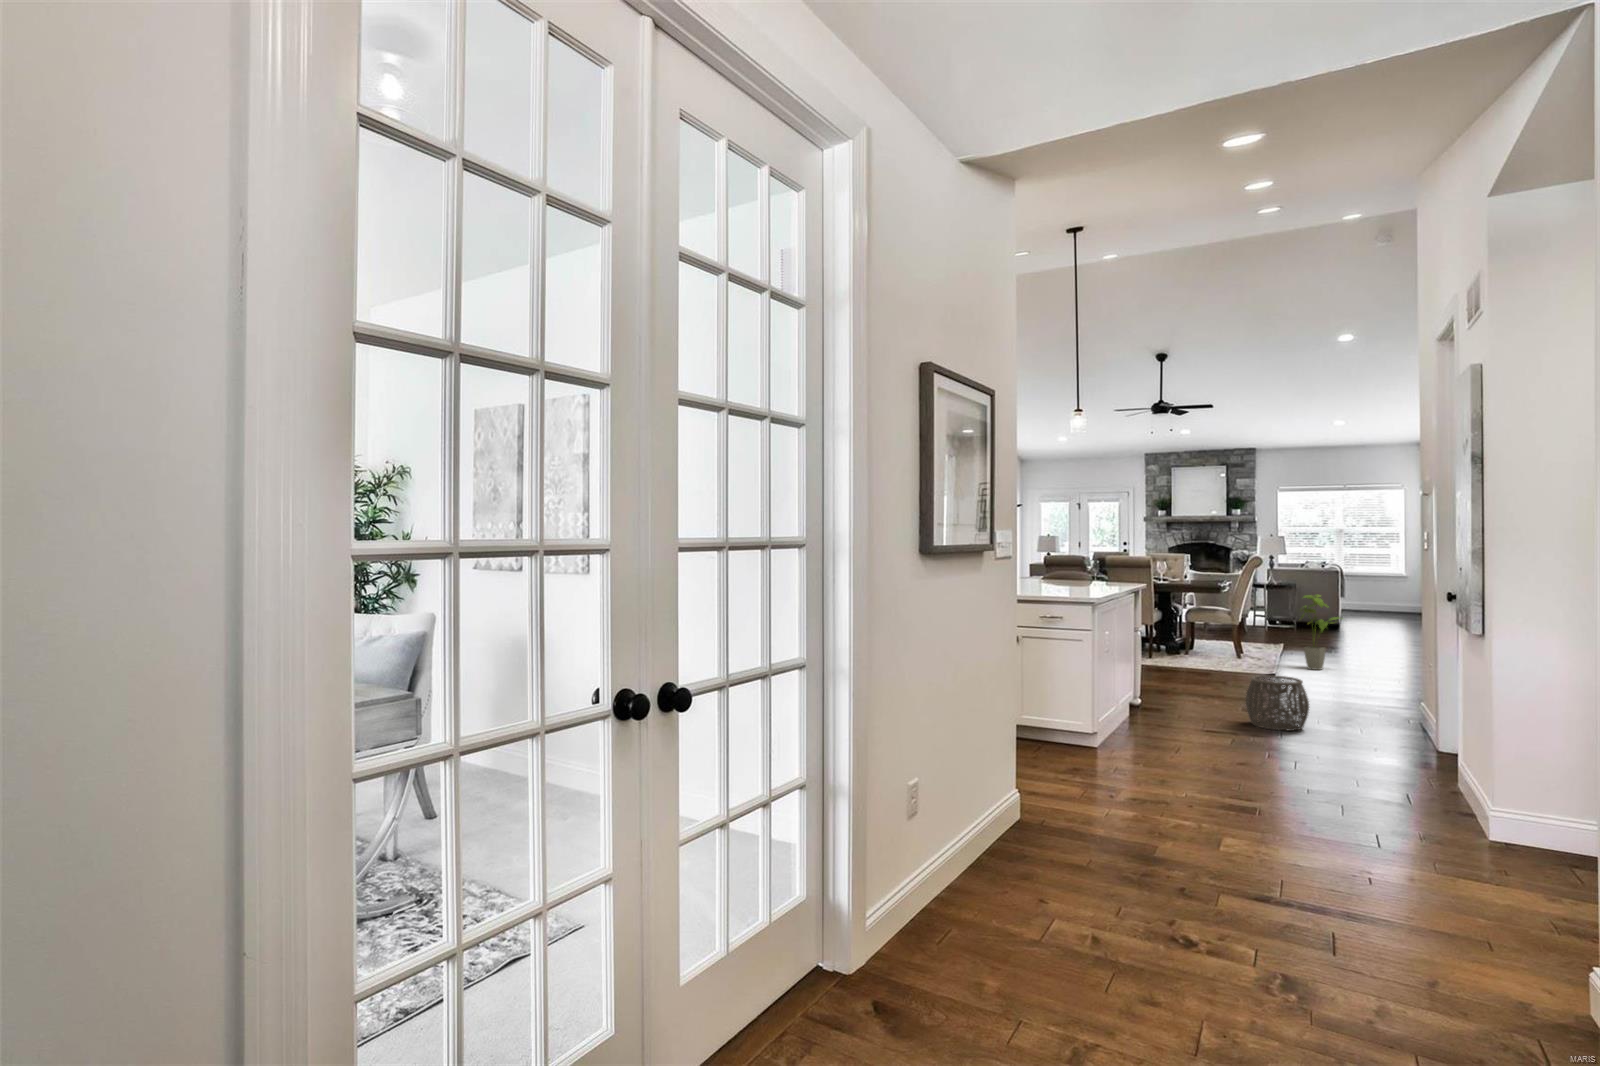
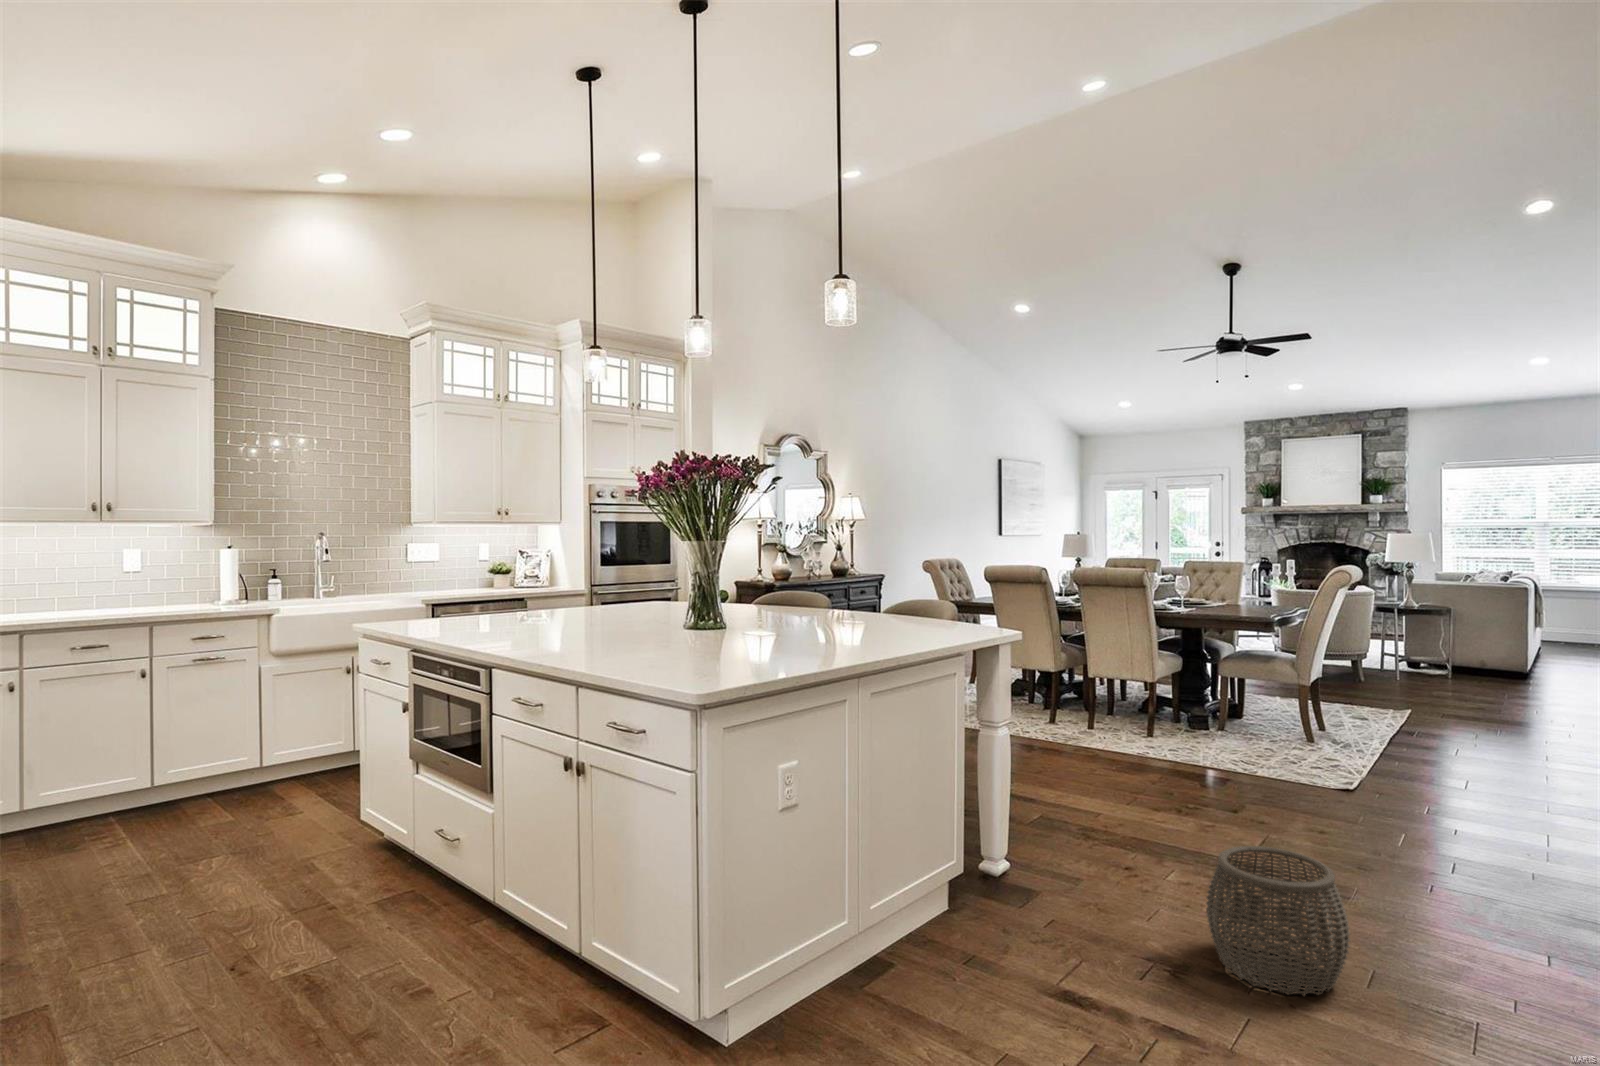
house plant: present [1301,595,1340,670] -> none [1416,642,1509,777]

